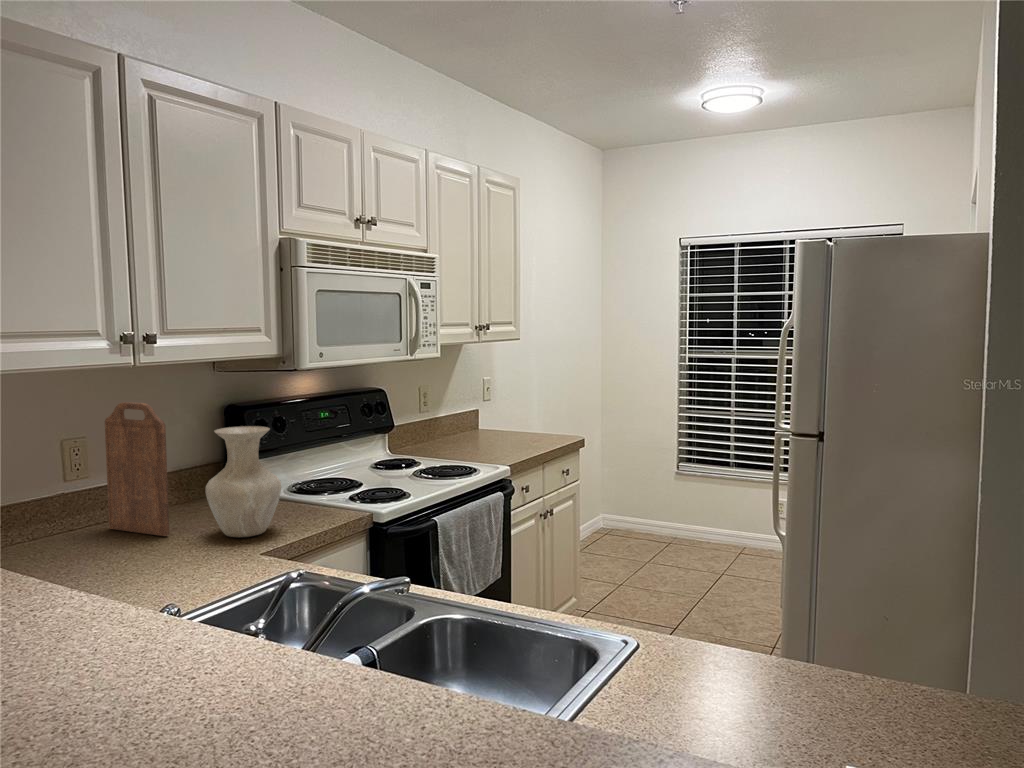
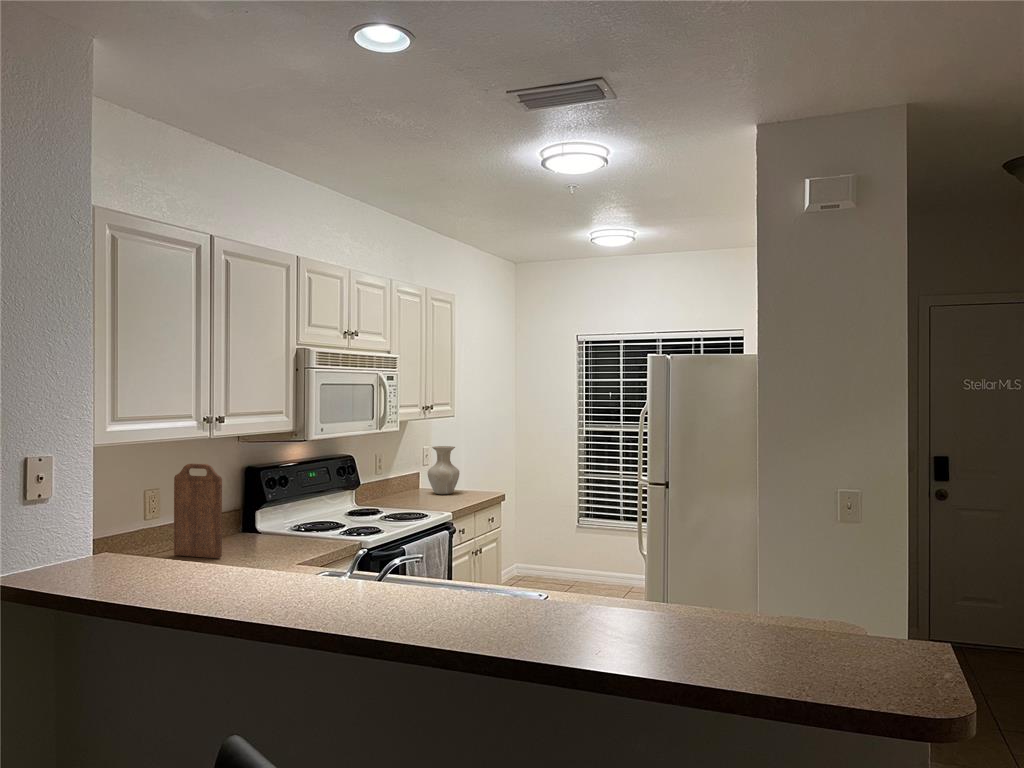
vase: present [206,426,281,537] -> present [428,446,460,494]

